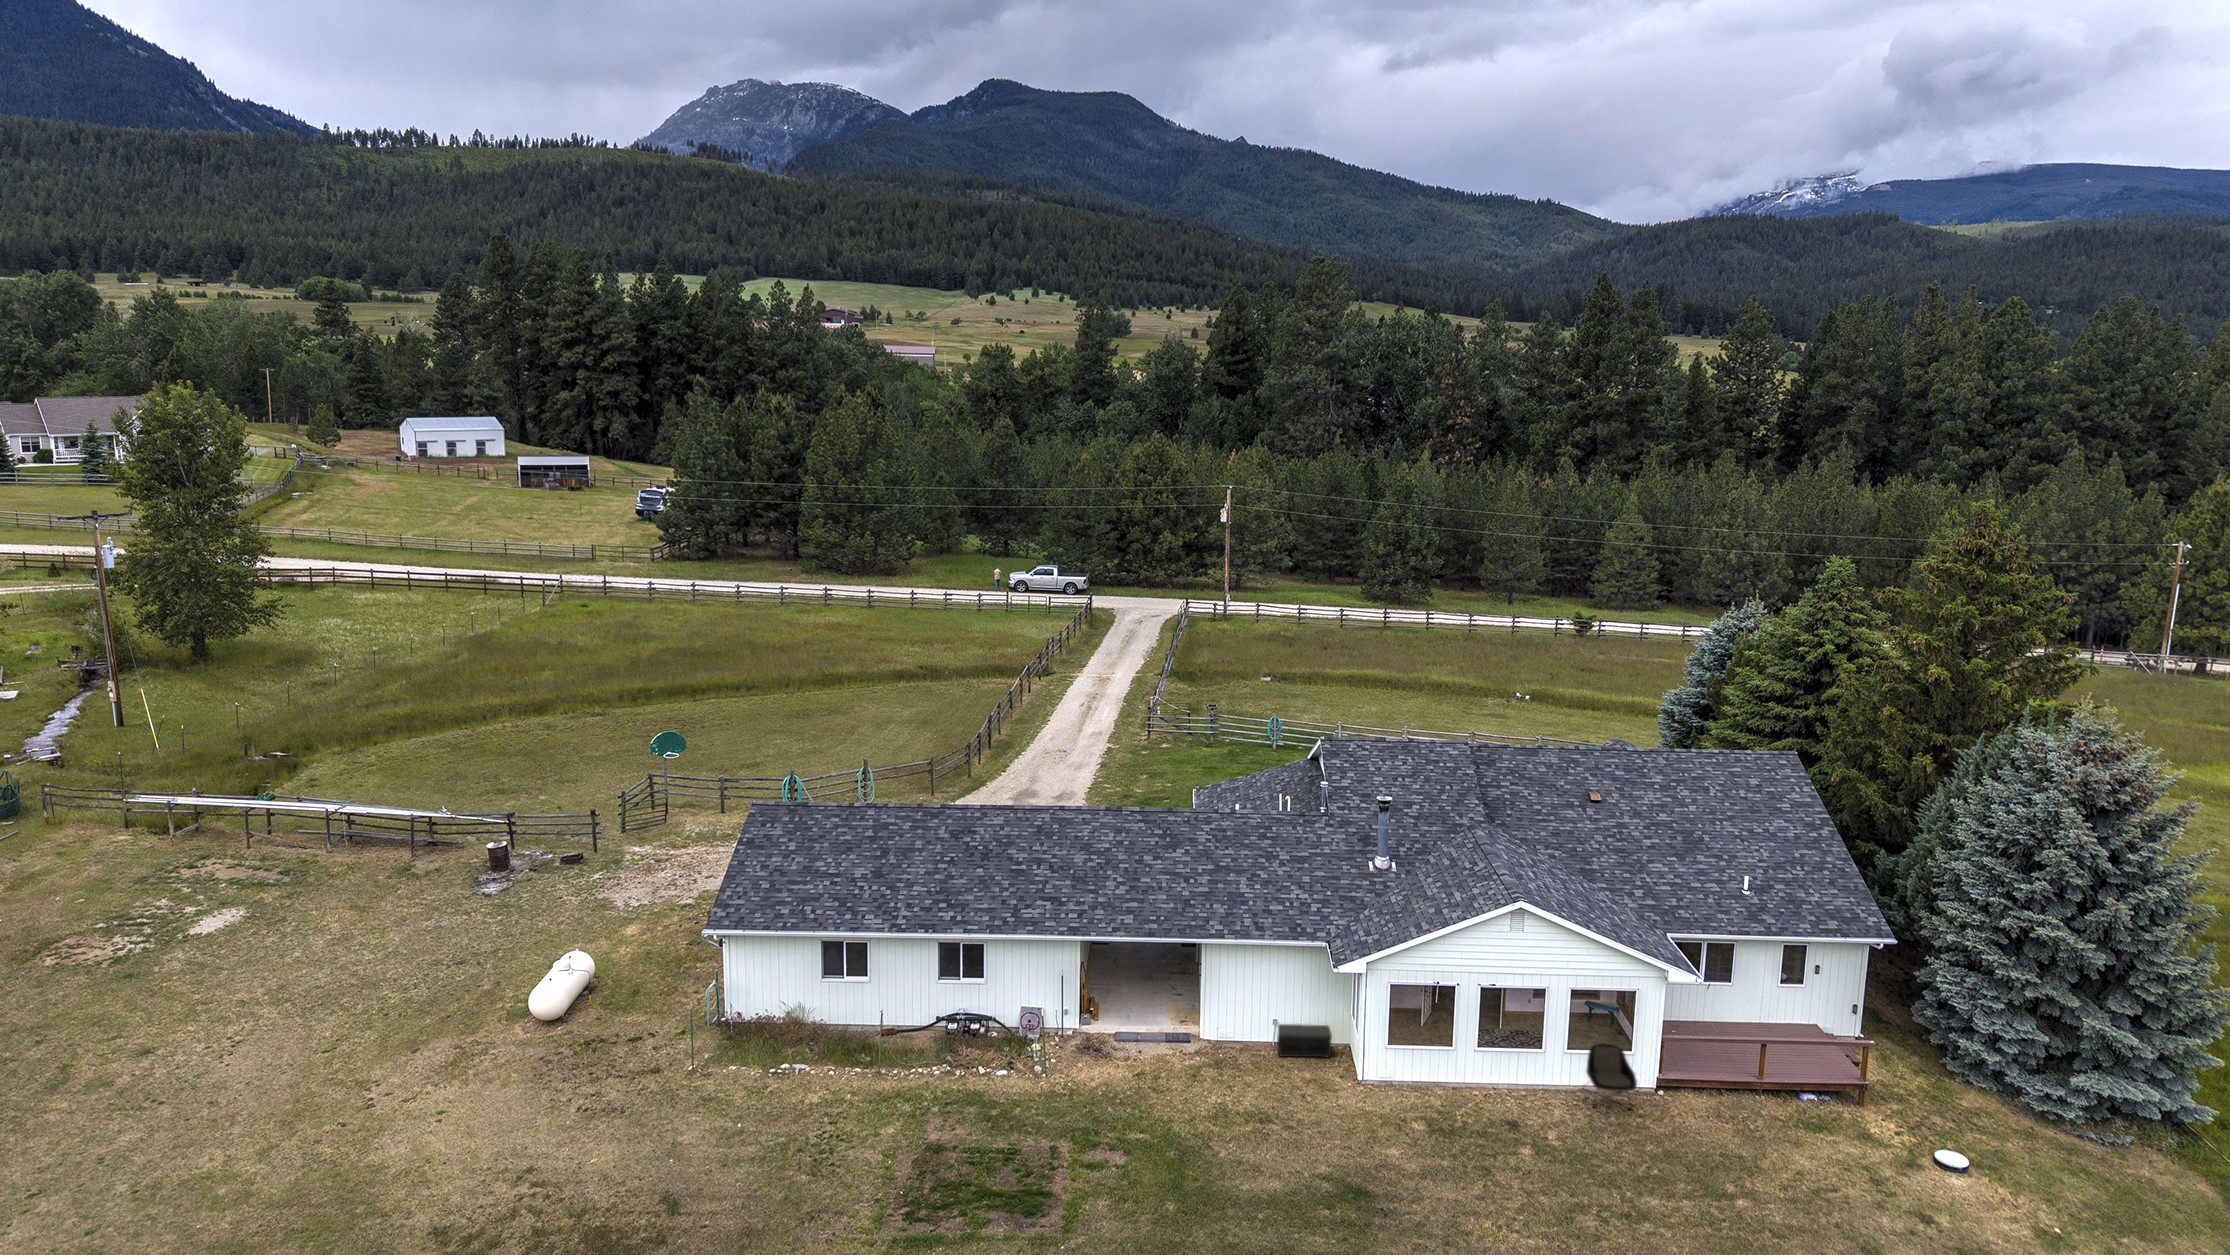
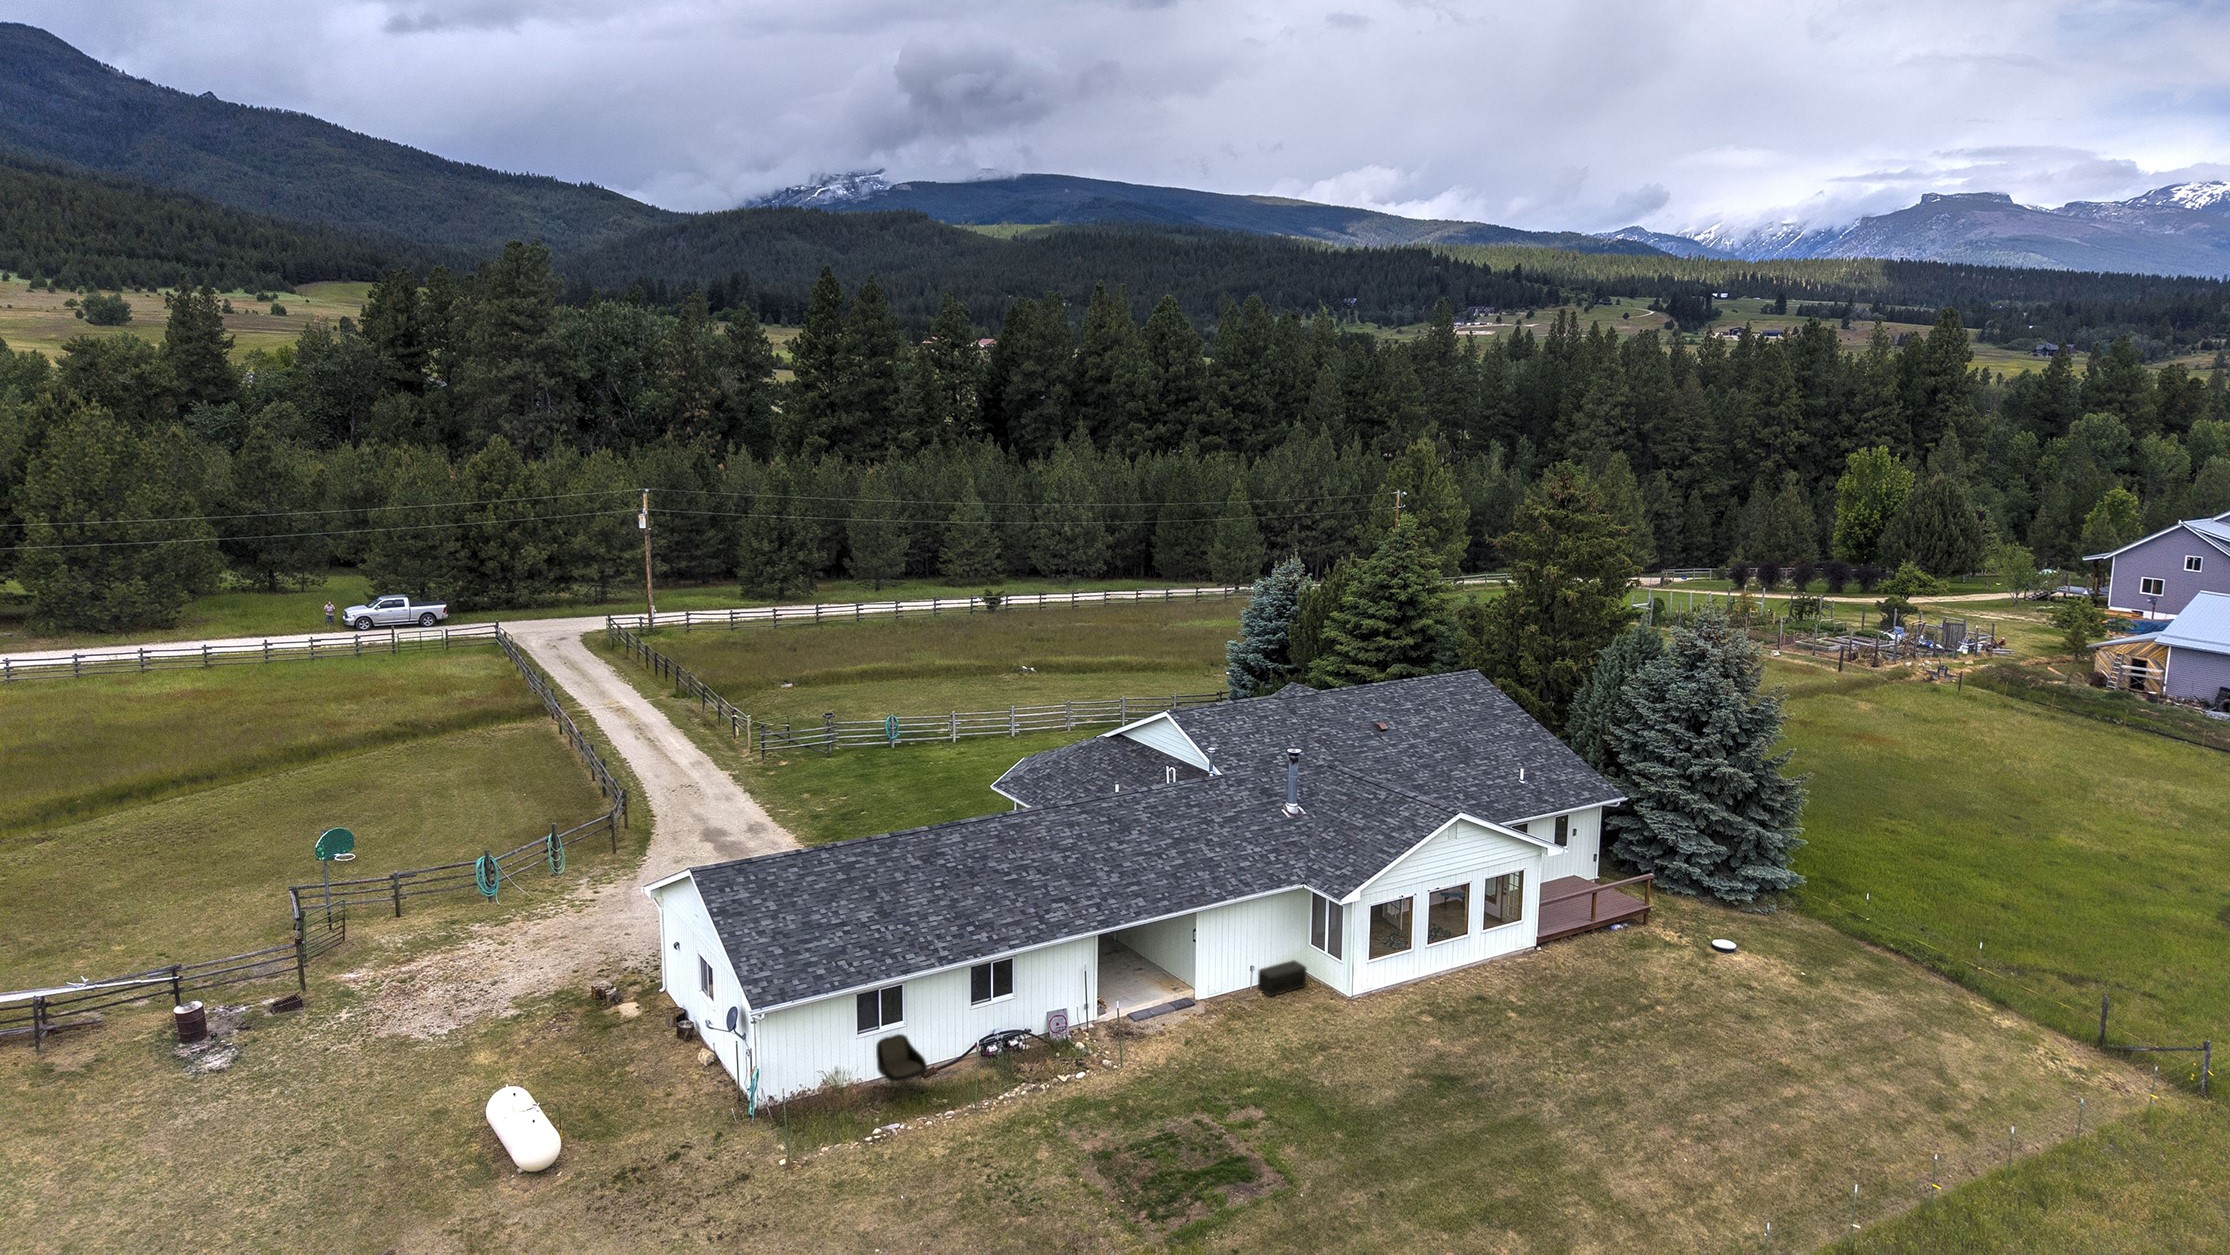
lounge chair: present [1583,1043,1637,1109] -> present [876,1034,928,1092]

